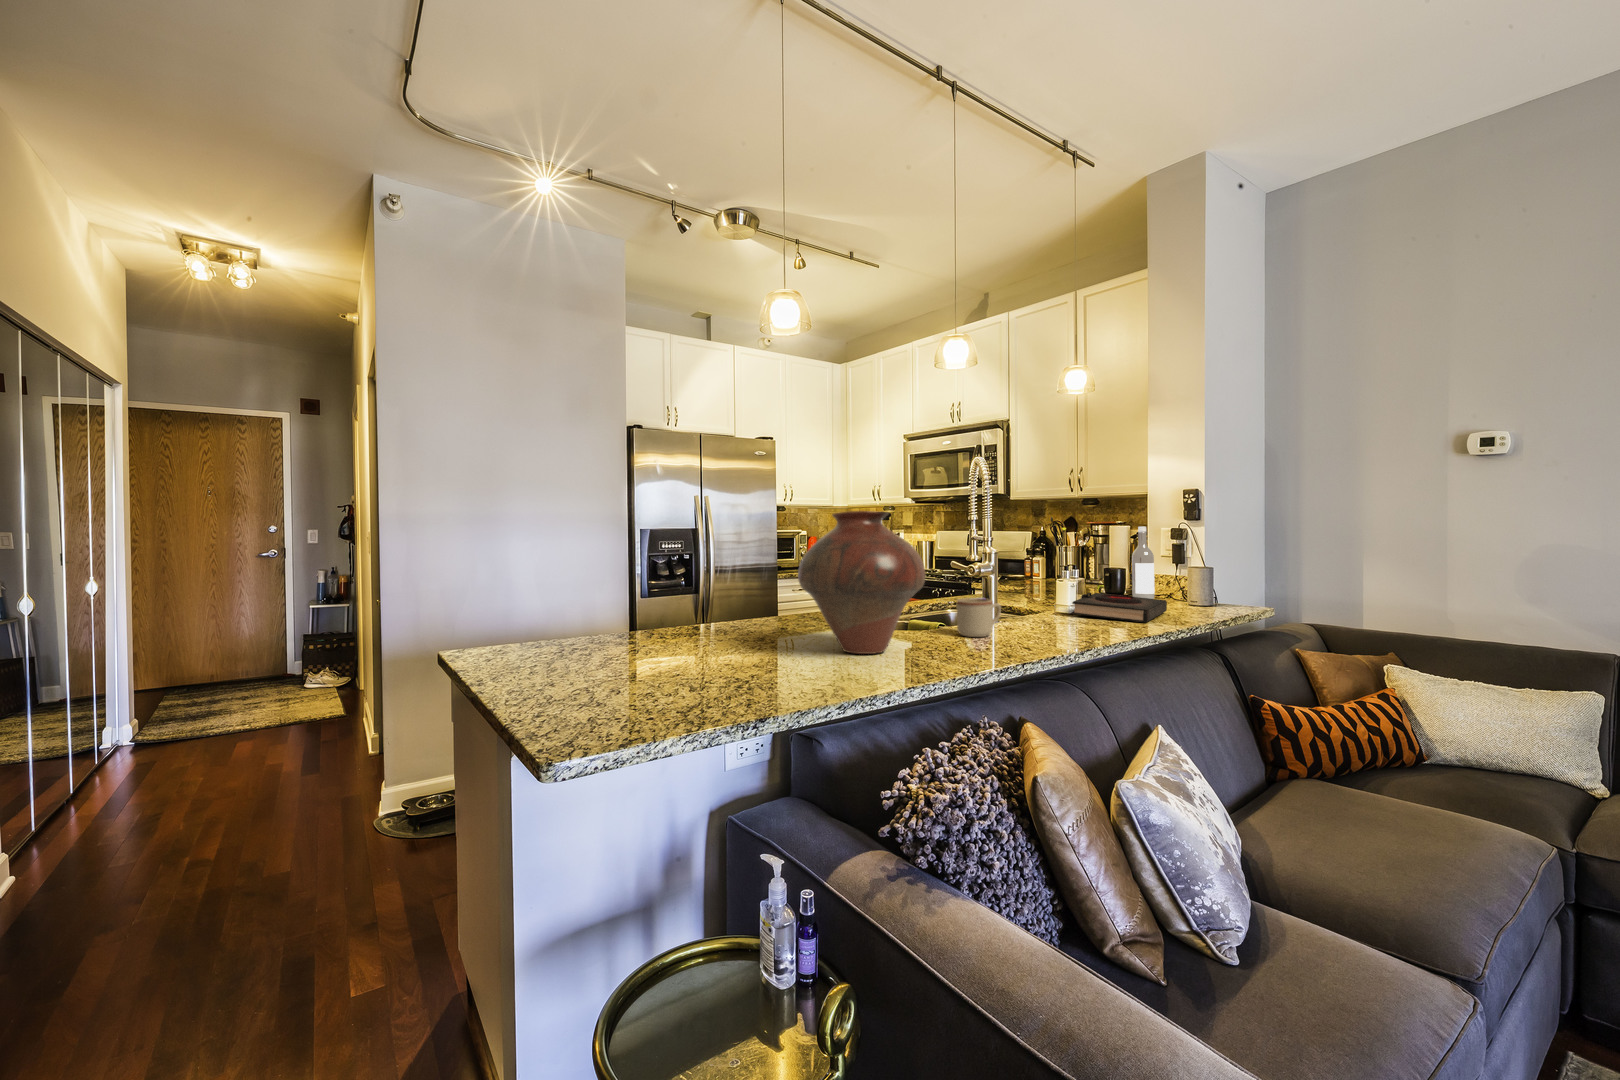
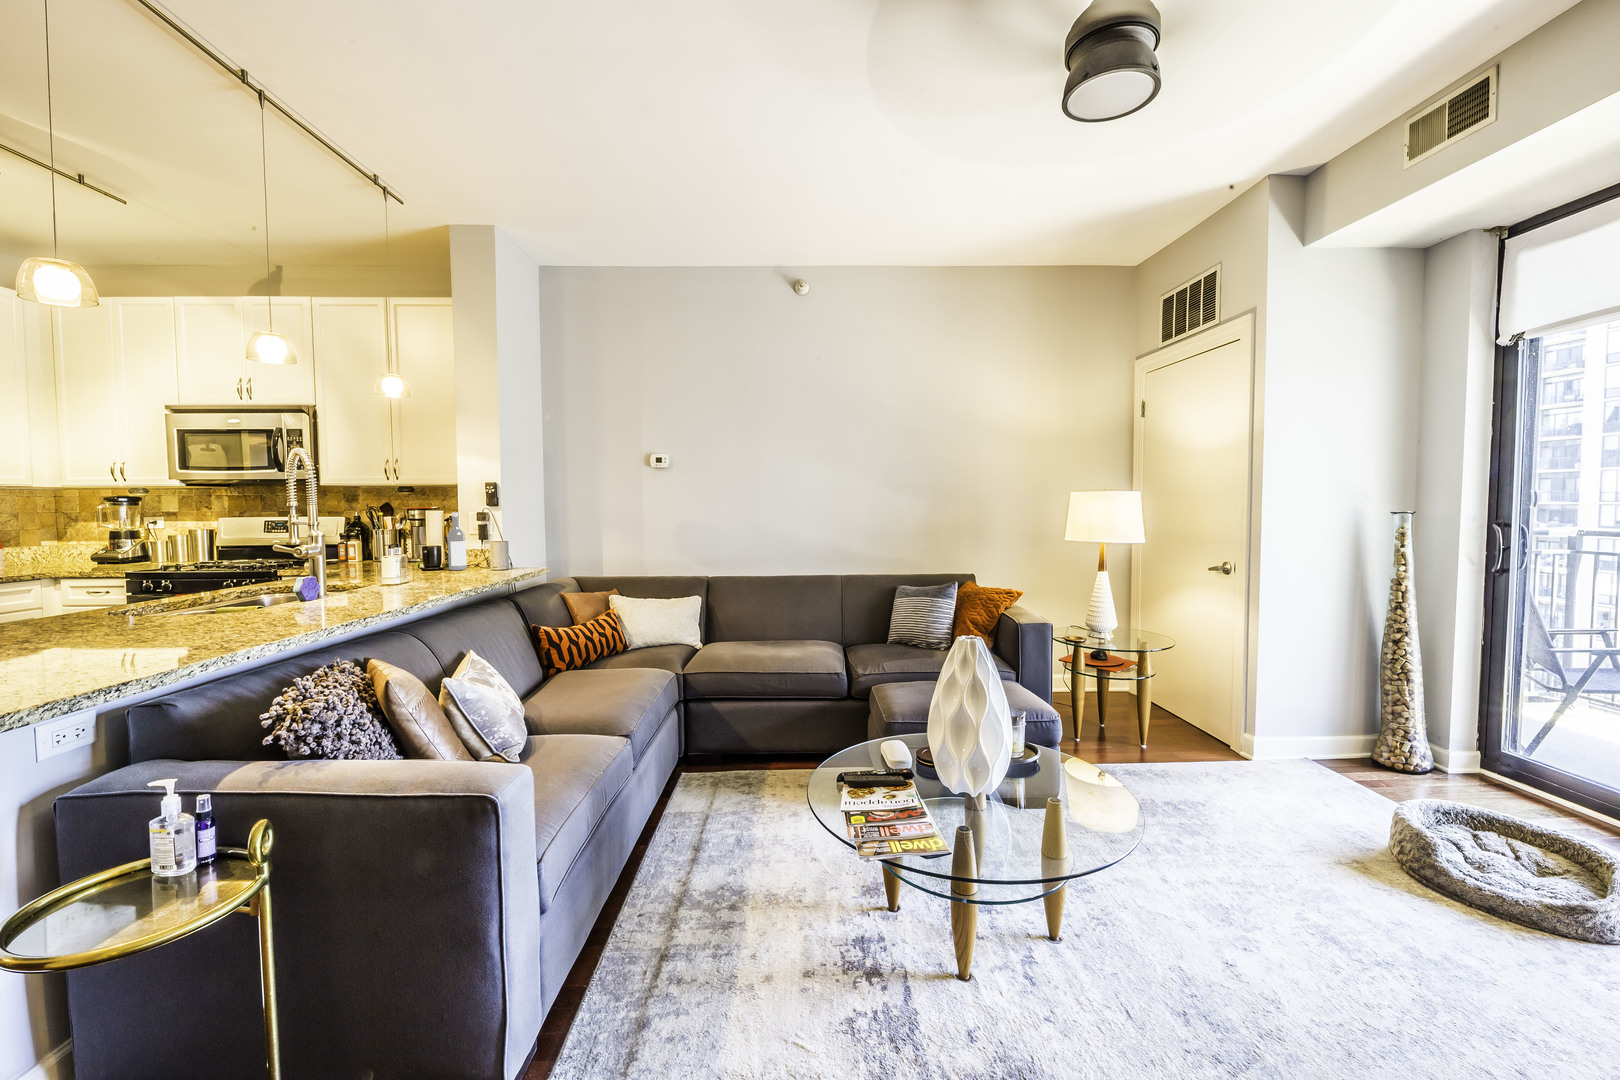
vase: present [798,511,925,654] -> none [94,500,263,635]
book: present [1072,593,1167,622] -> none [398,567,476,585]
mug: present [957,598,1001,637] -> none [289,576,336,610]

